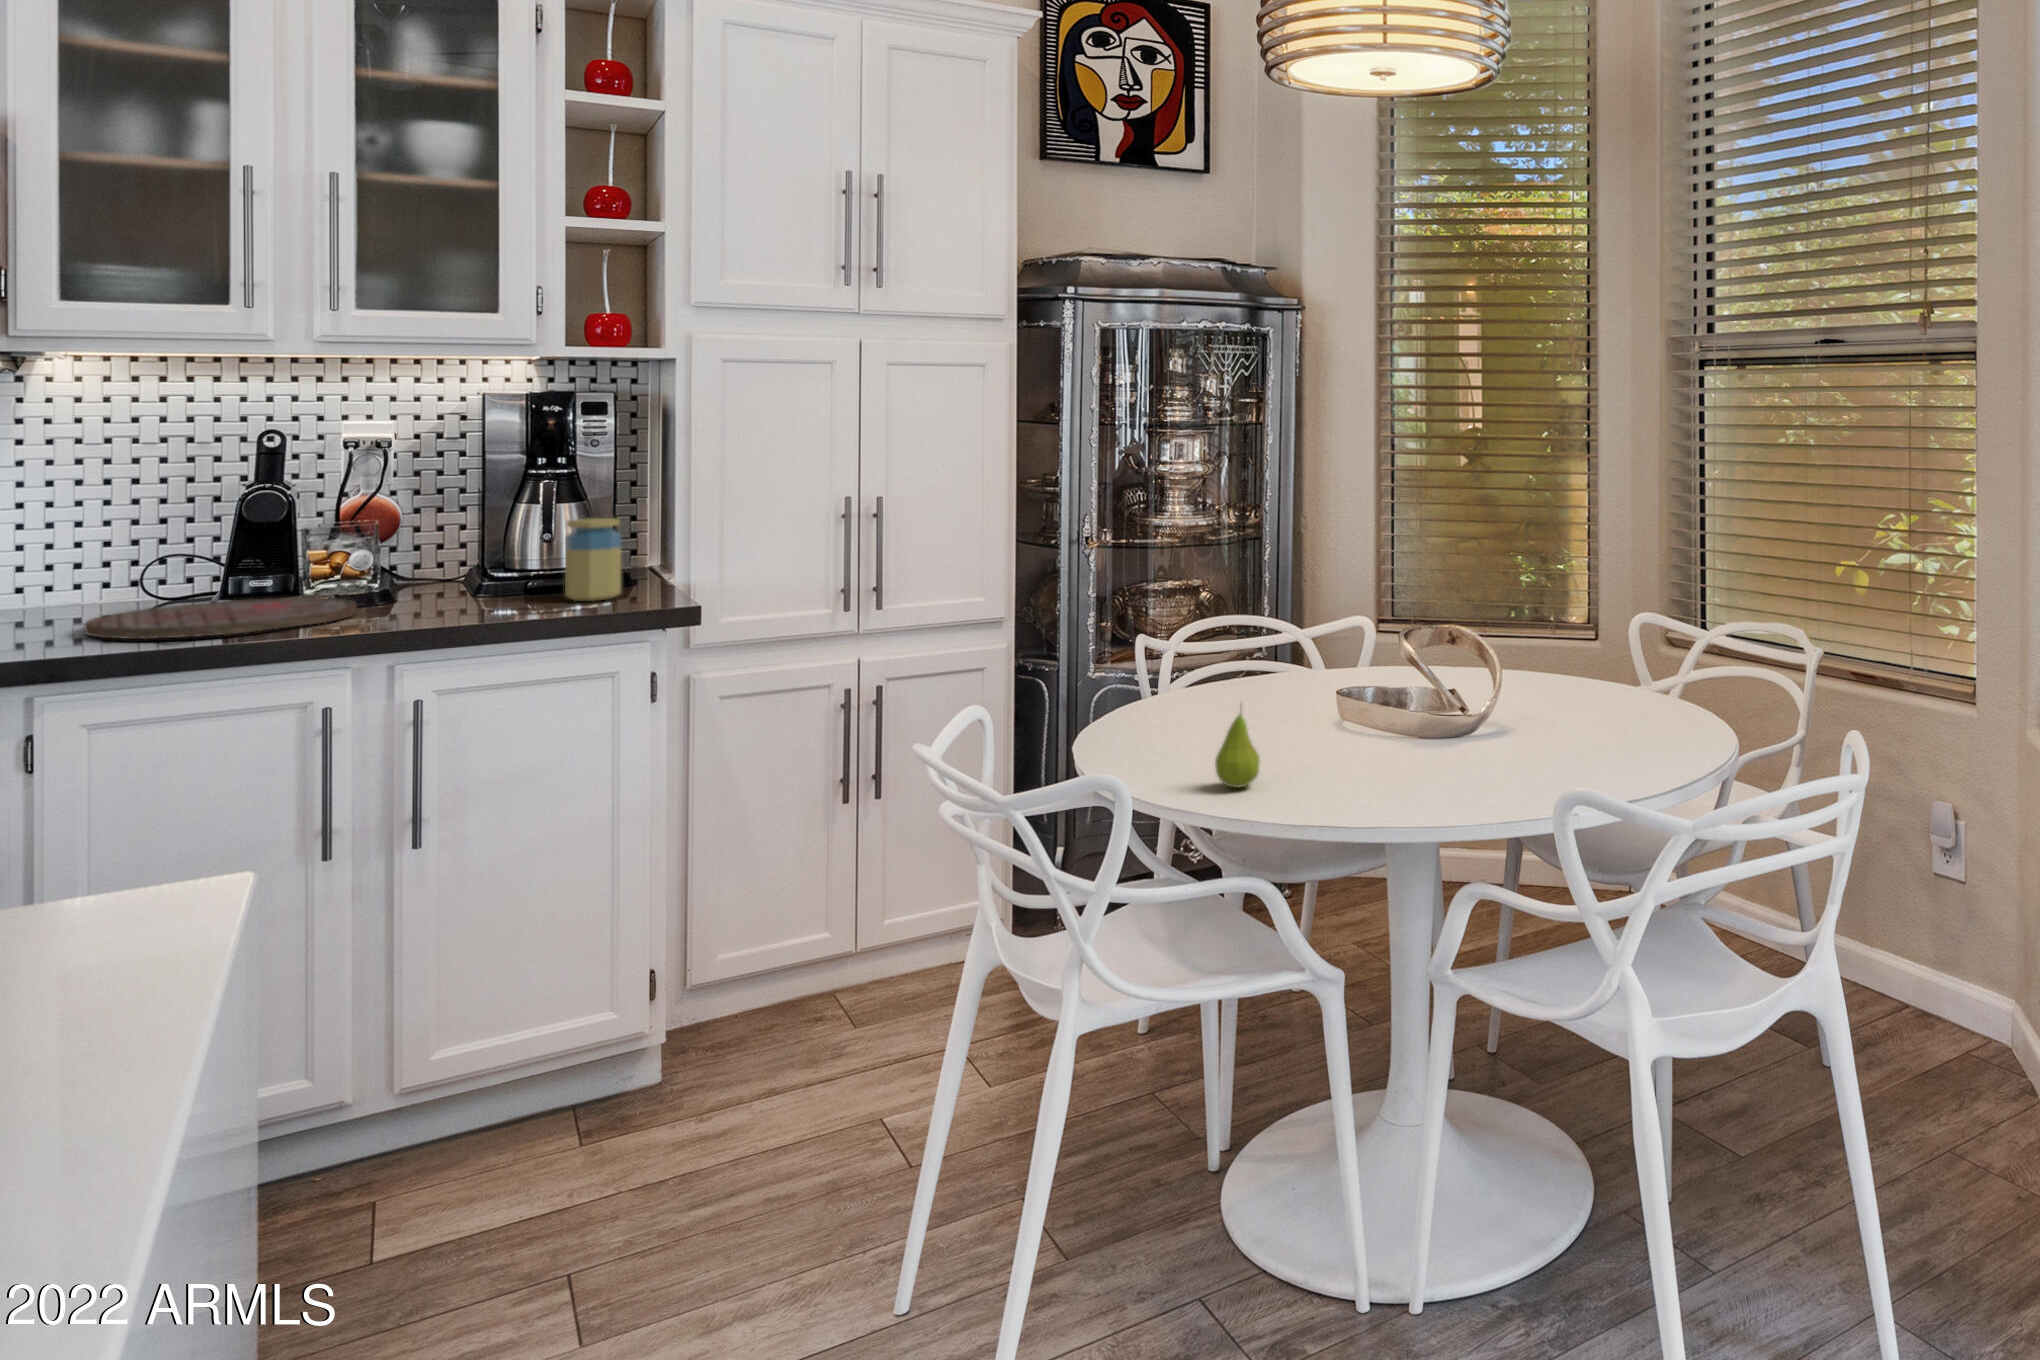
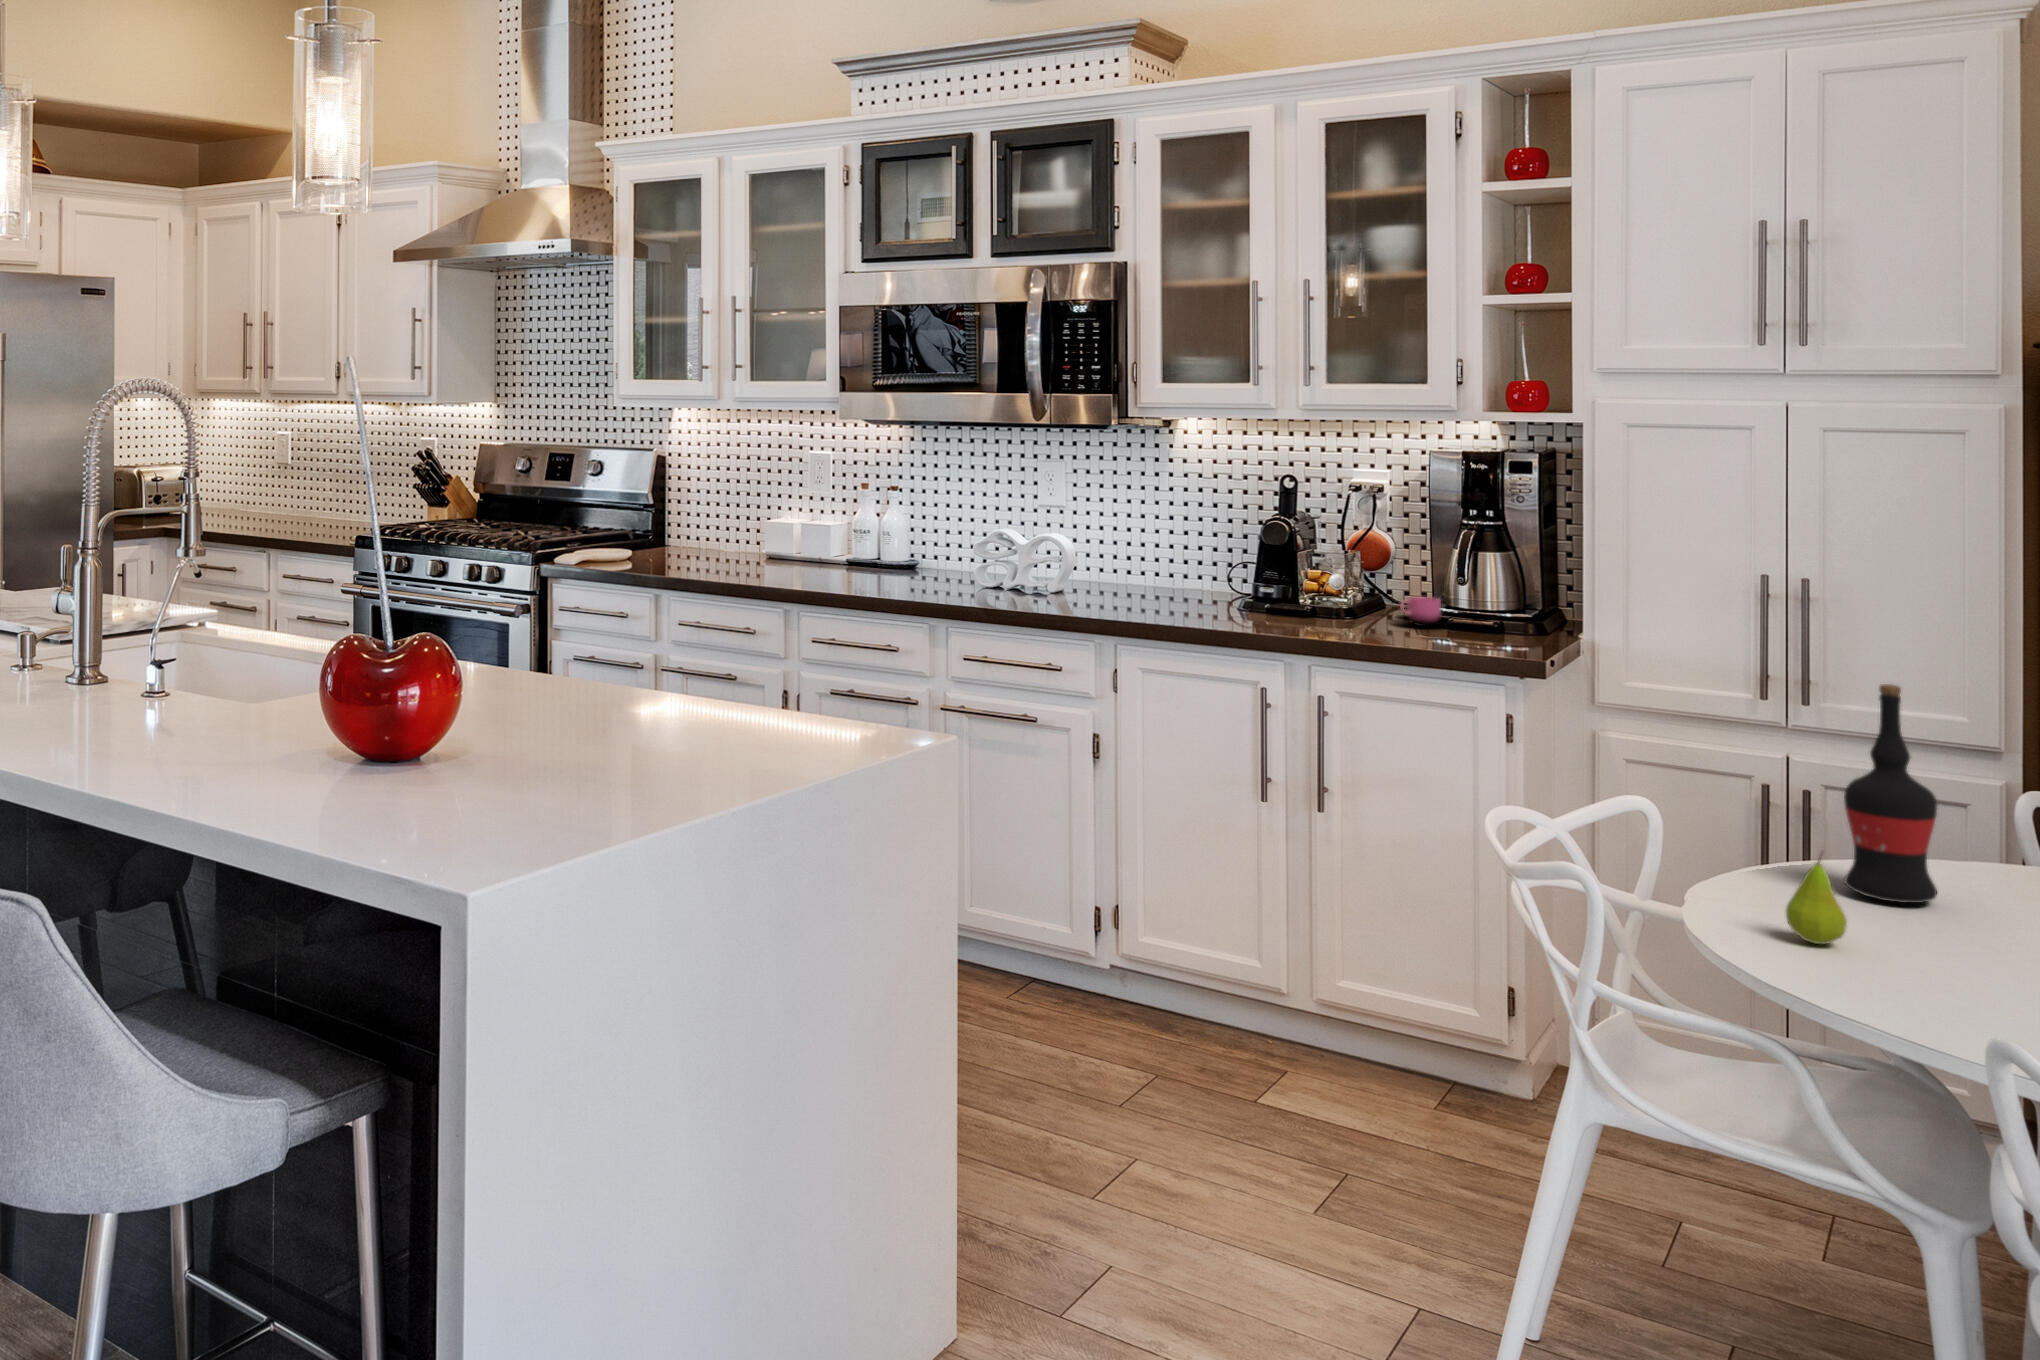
jar: present [565,518,621,601] -> none [1459,568,1504,643]
wine bottle: none [1155,555,1221,741] -> present [1844,684,1937,903]
cup: none [458,561,534,596] -> present [1395,597,1452,626]
cutting board: present [85,598,356,639] -> none [1157,599,1317,626]

